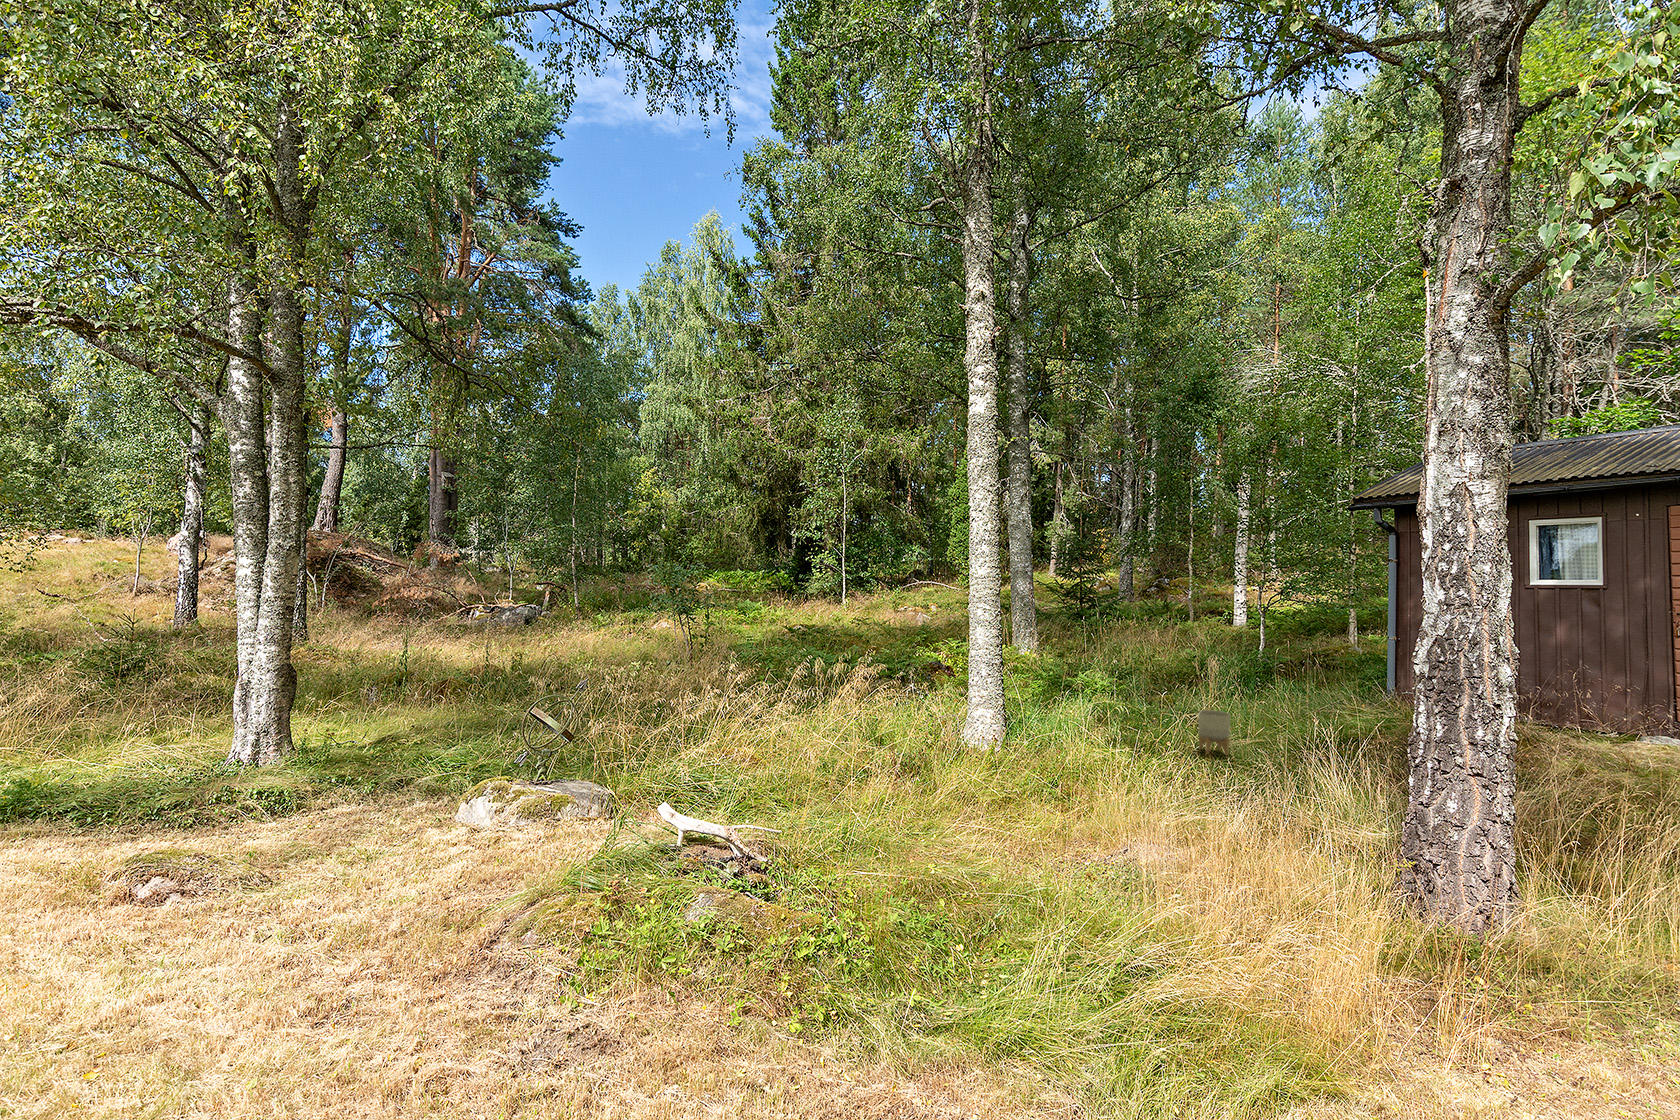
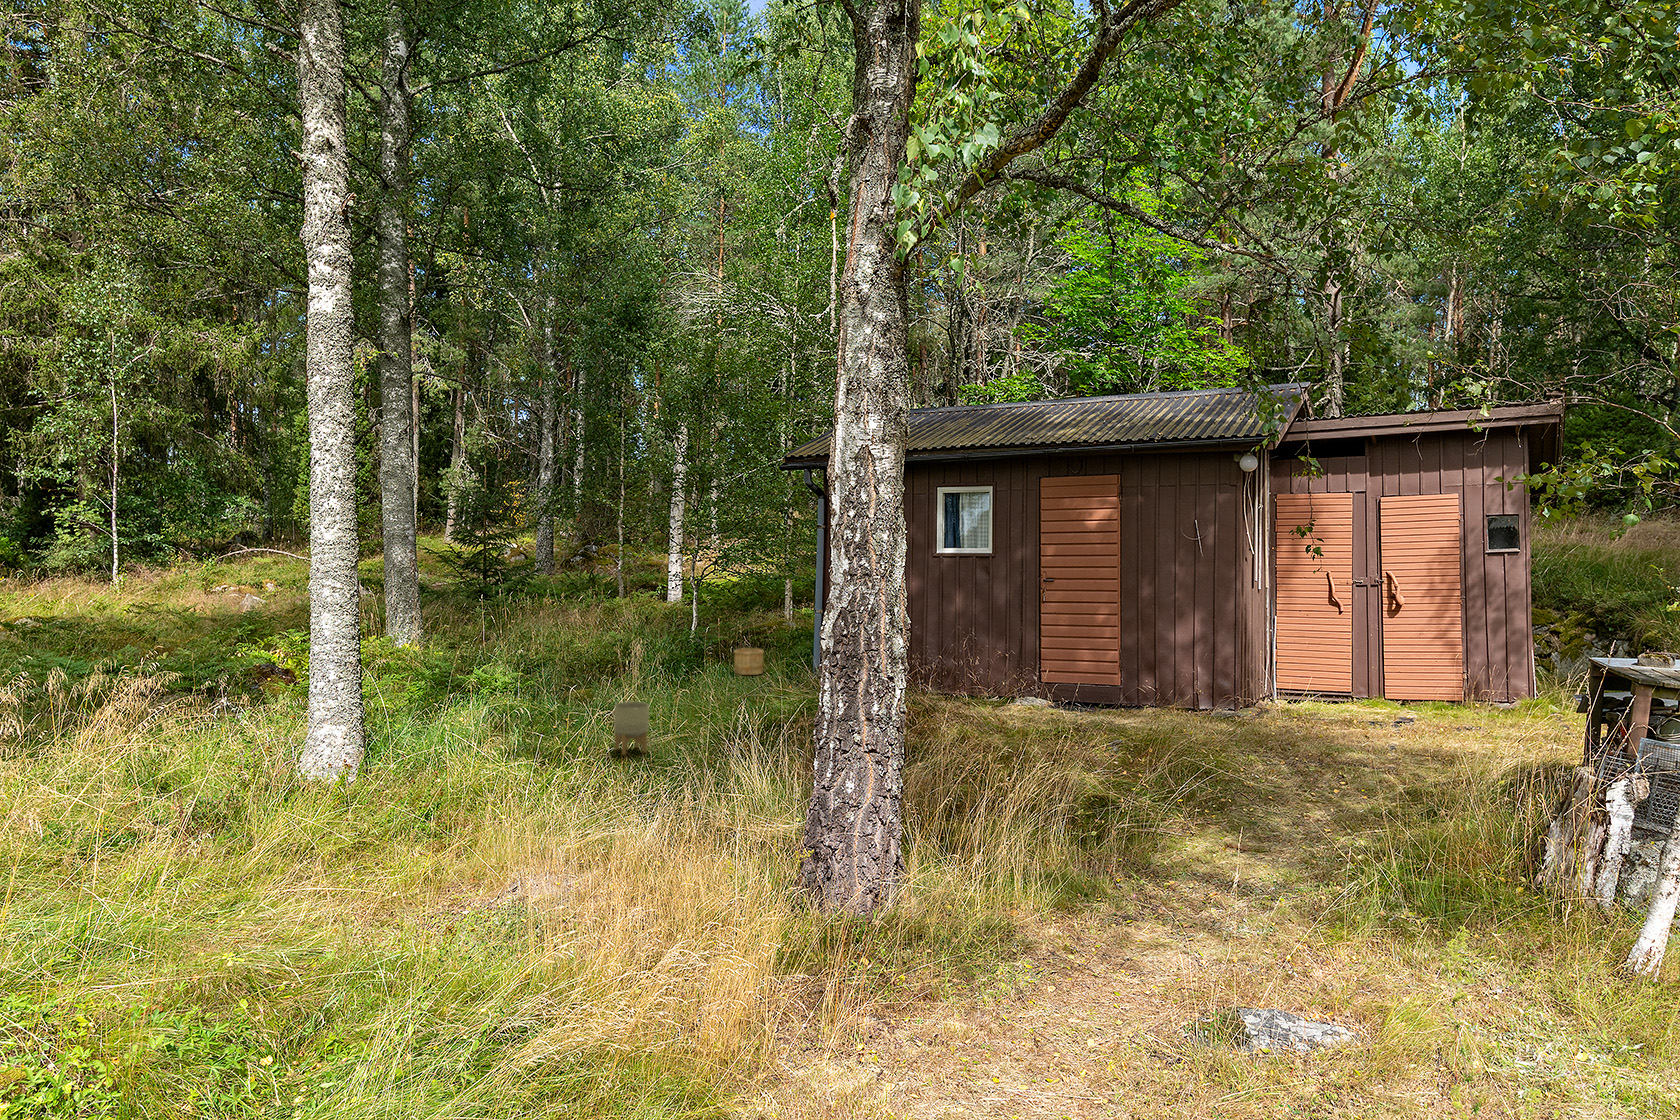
wooden bucket: none [1311,676,1345,702] -> present [734,648,764,675]

